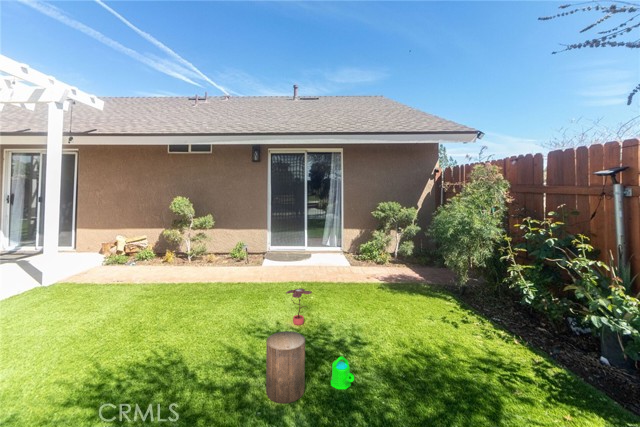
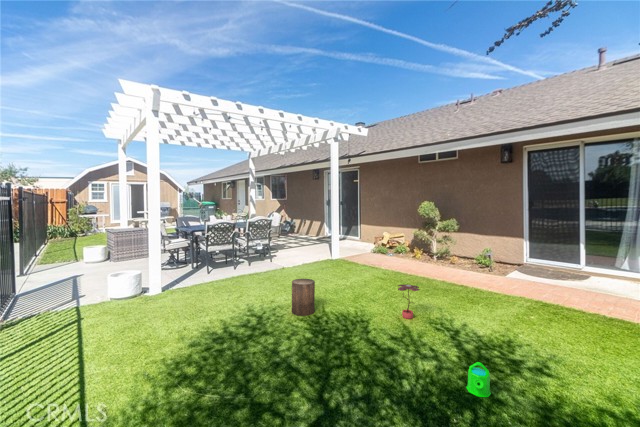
potted plant: present [286,288,312,325] -> present [398,284,419,319]
stool: present [266,331,305,403] -> present [292,279,315,316]

